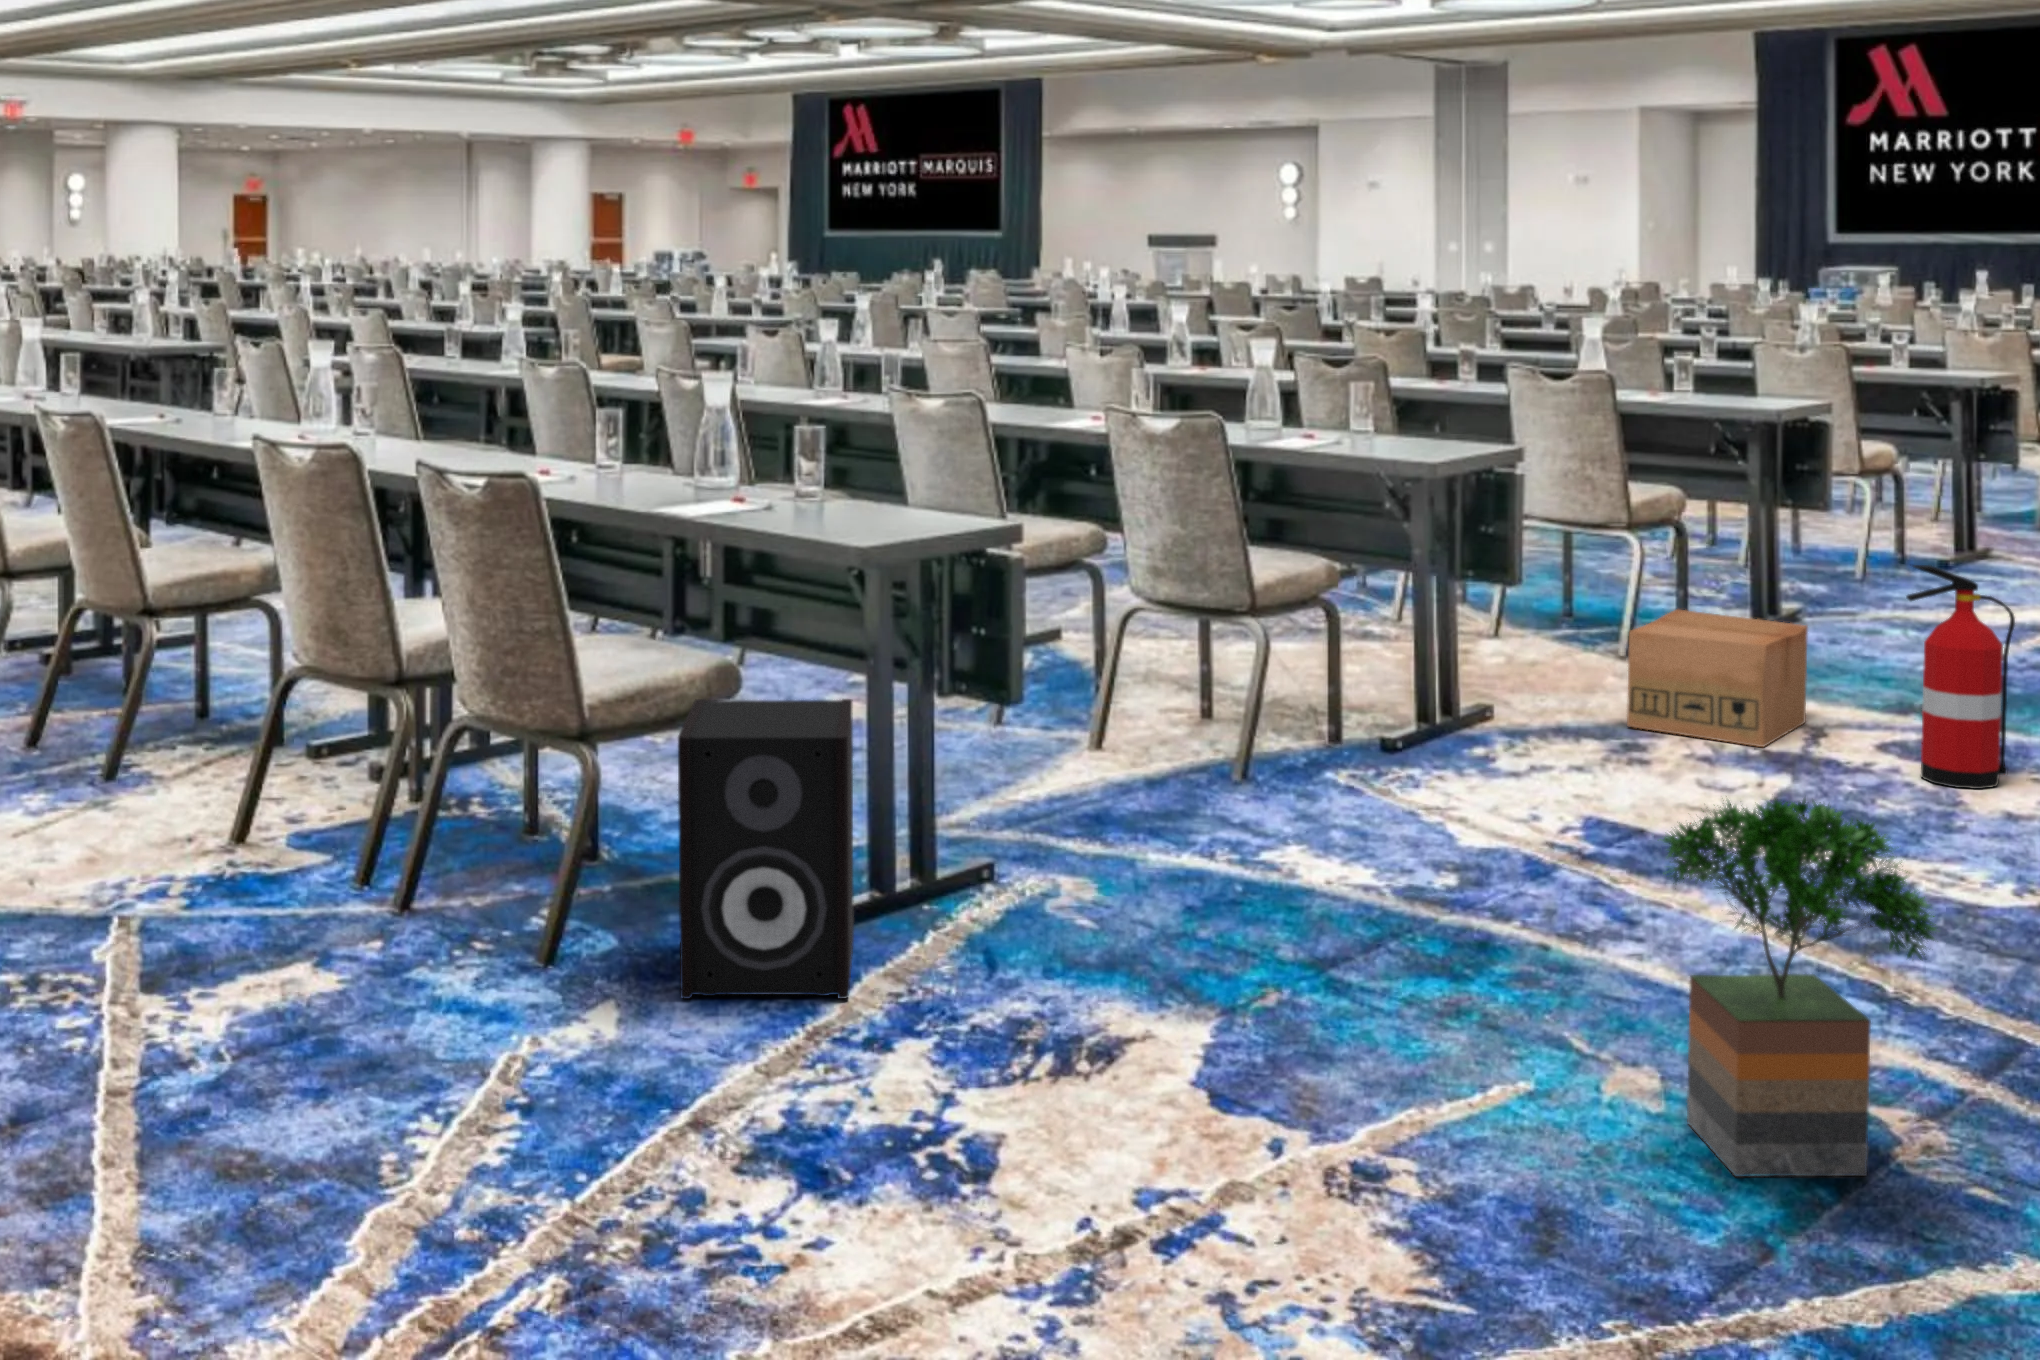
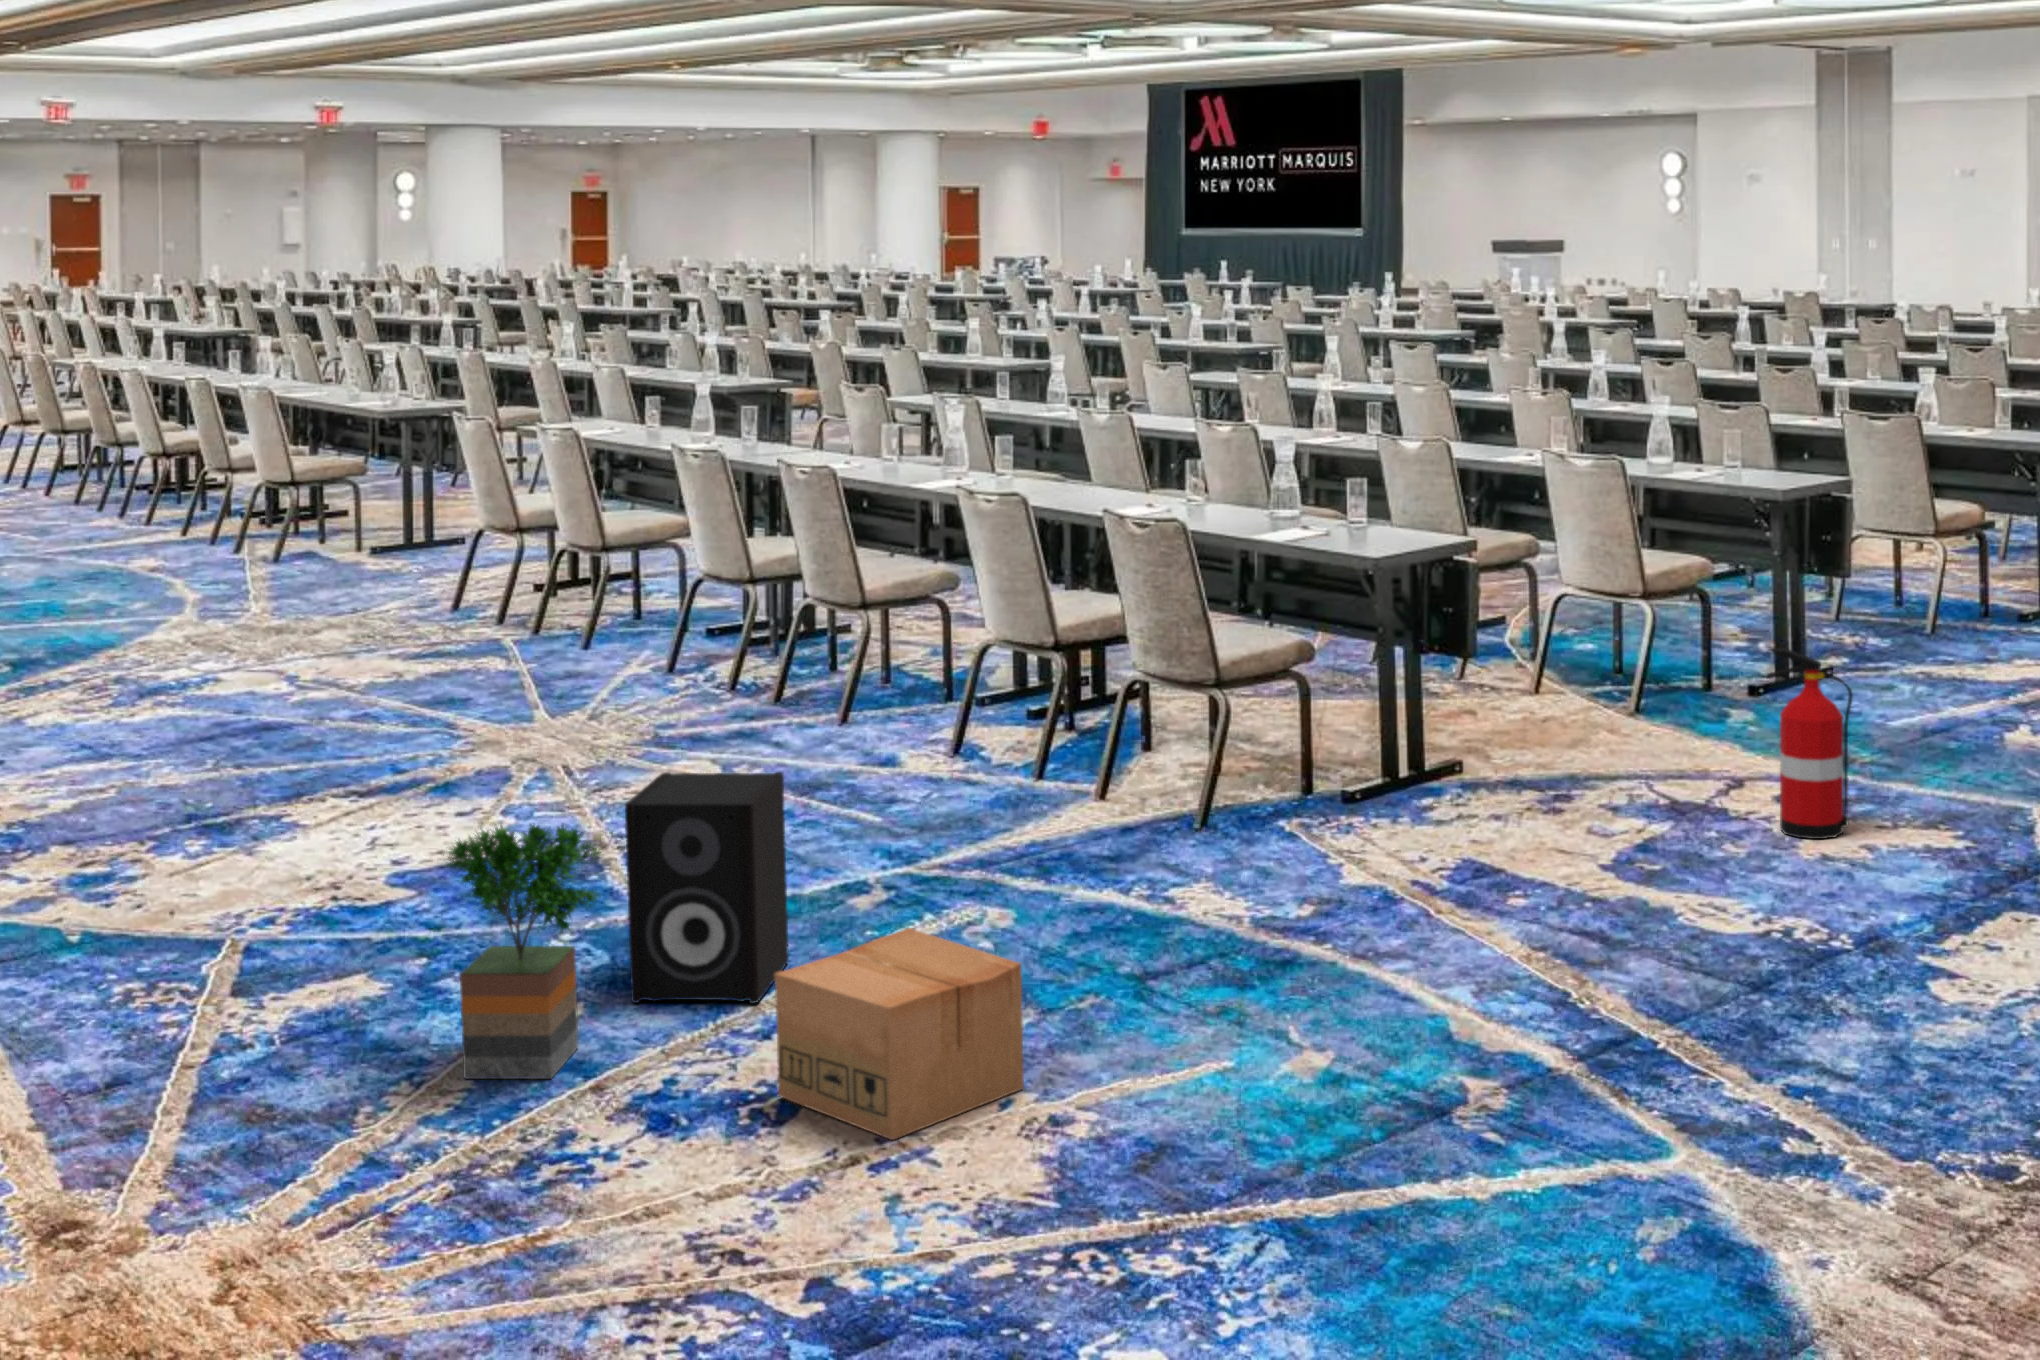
cardboard box: present [1627,609,1808,747] -> present [775,928,1024,1140]
potted tree: present [1660,798,1936,1176] -> present [448,824,601,1079]

